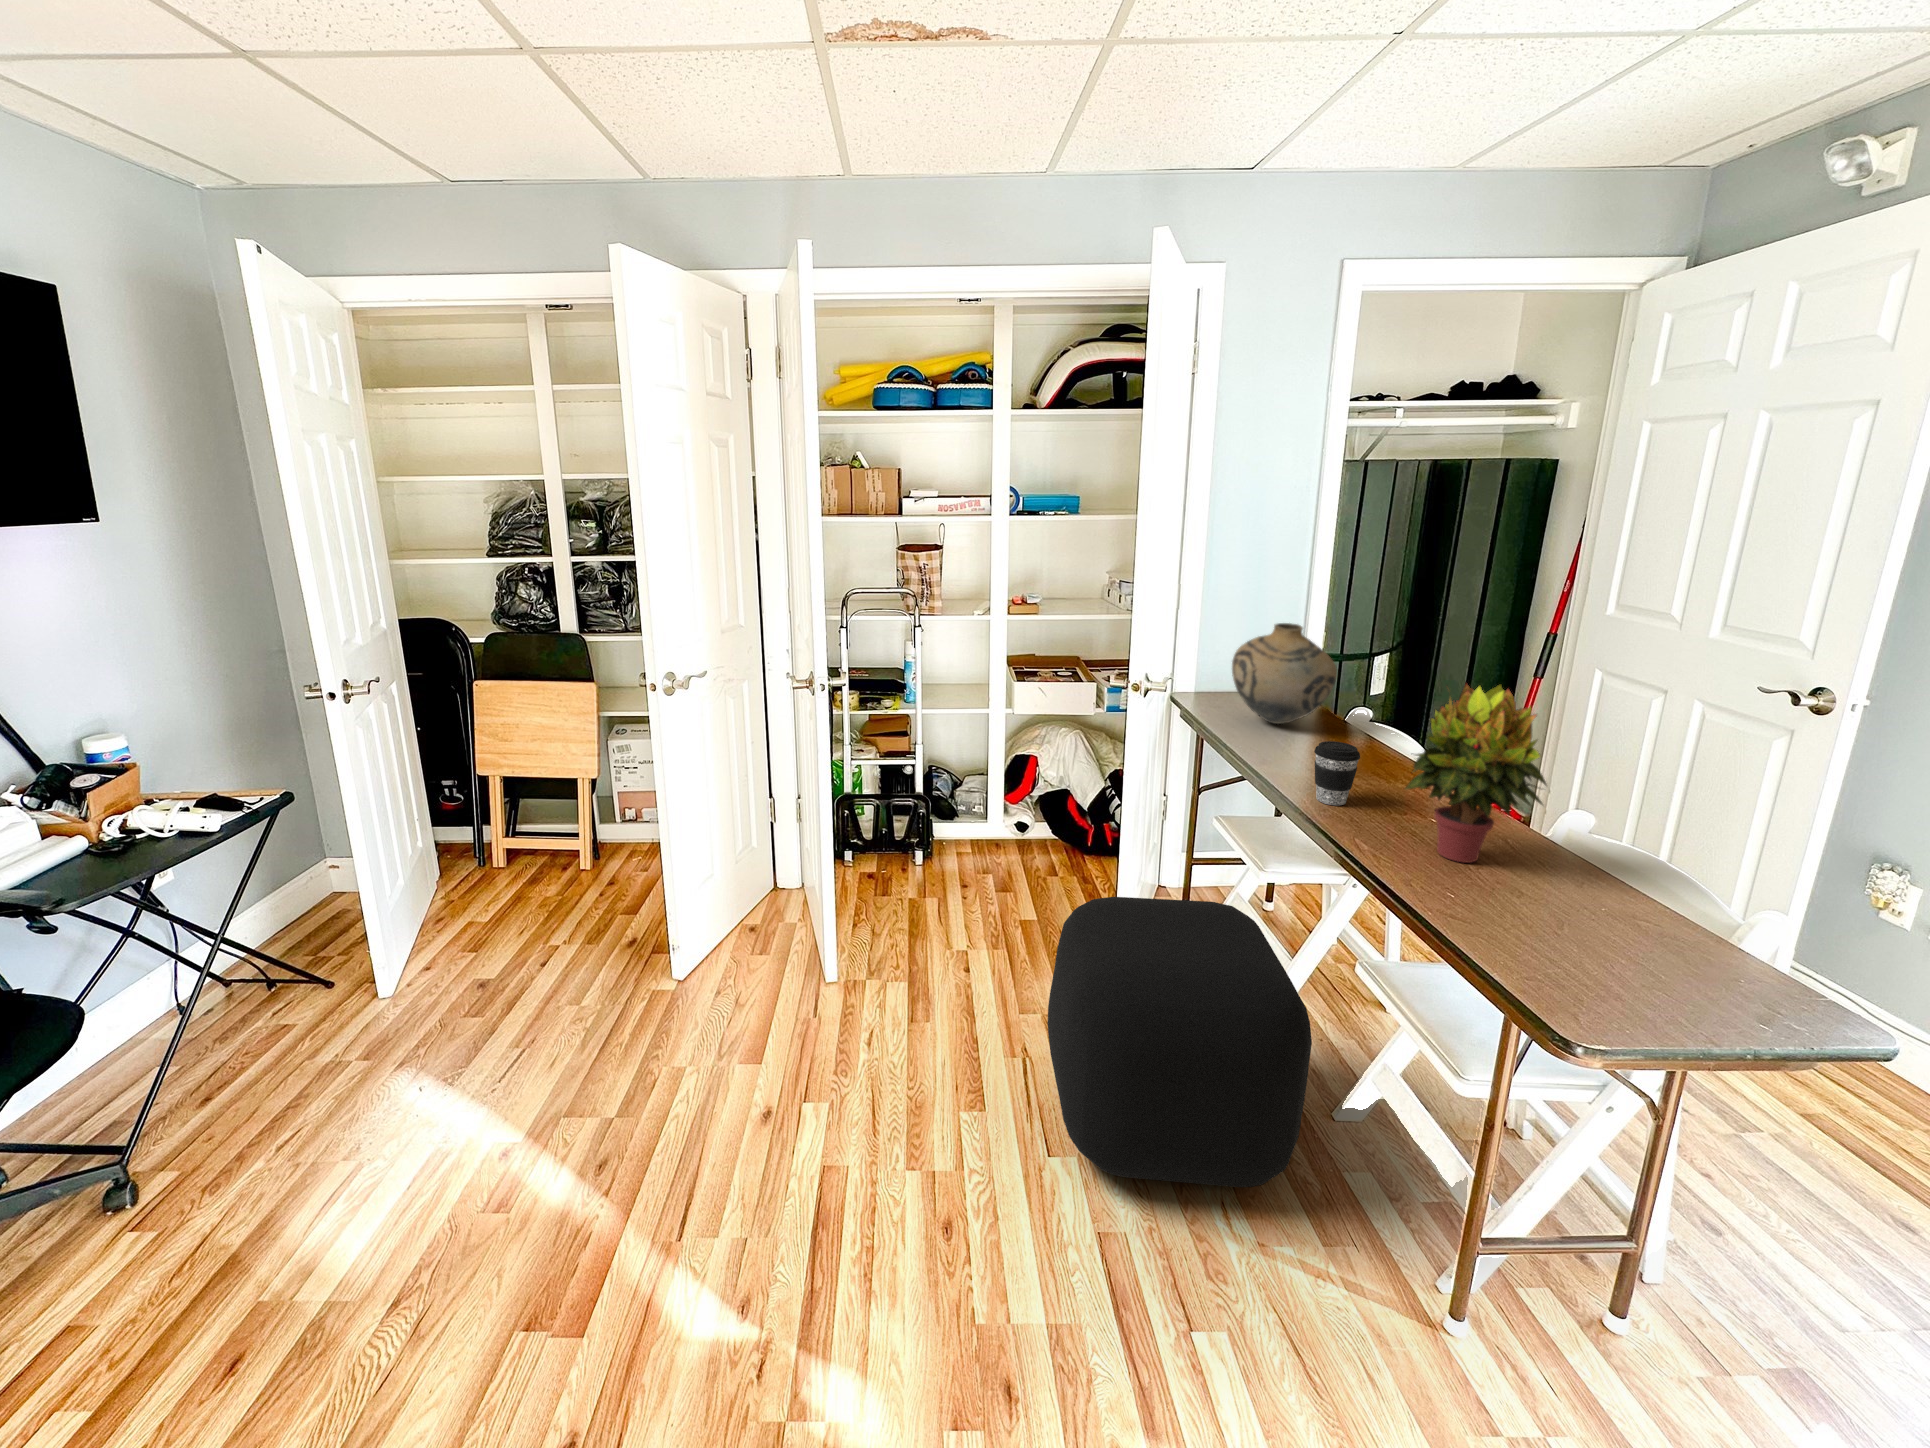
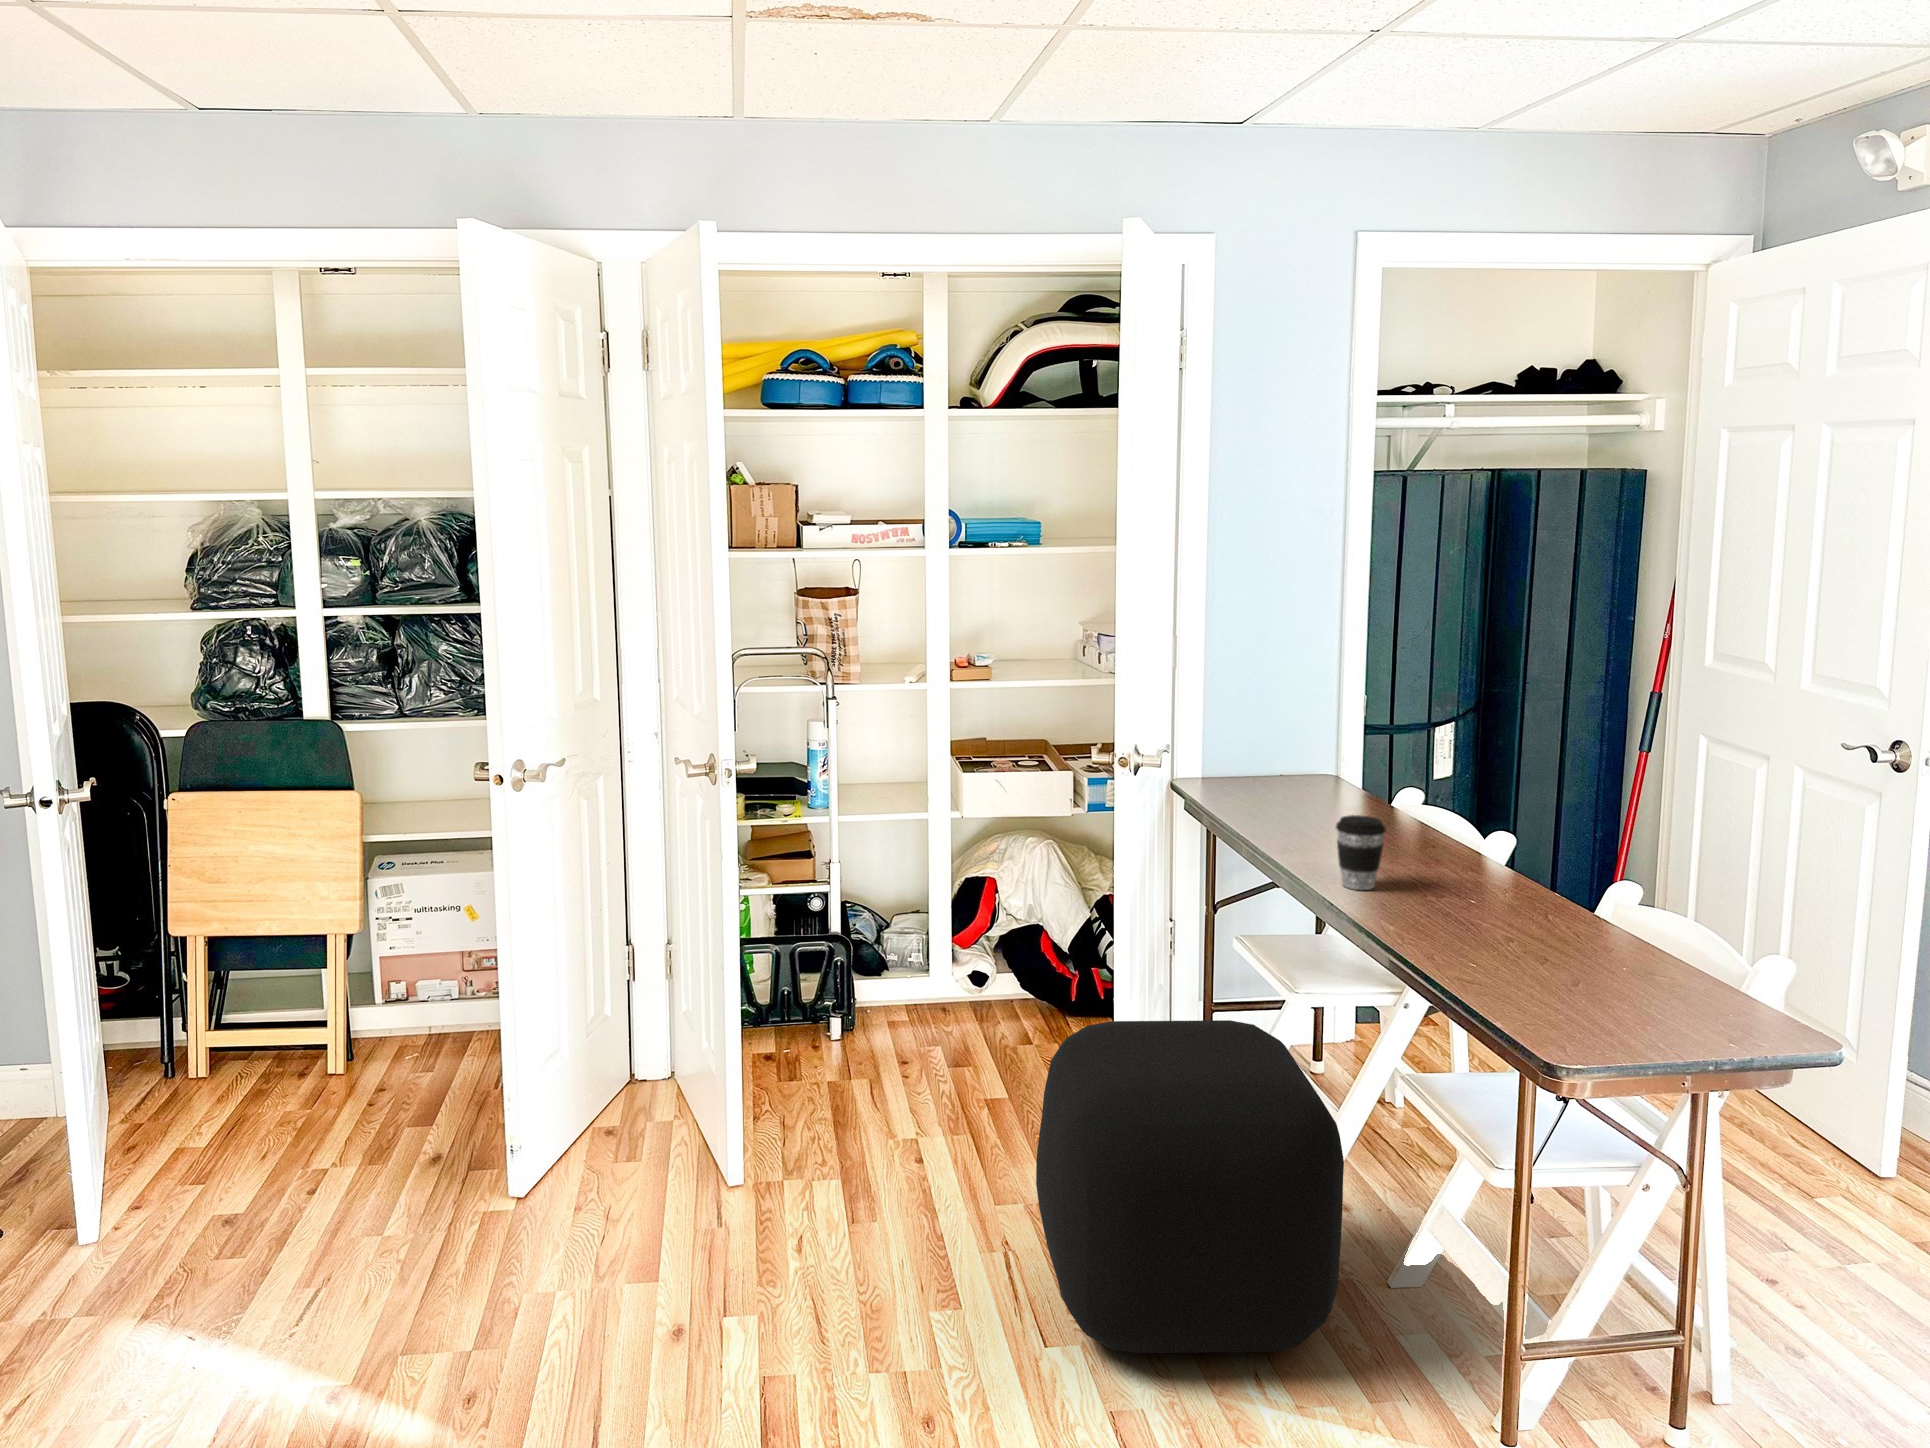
vase: present [1232,623,1337,724] -> none [1246,681,1371,809]
potted plant: present [1405,683,1547,863] -> none [1424,734,1564,937]

